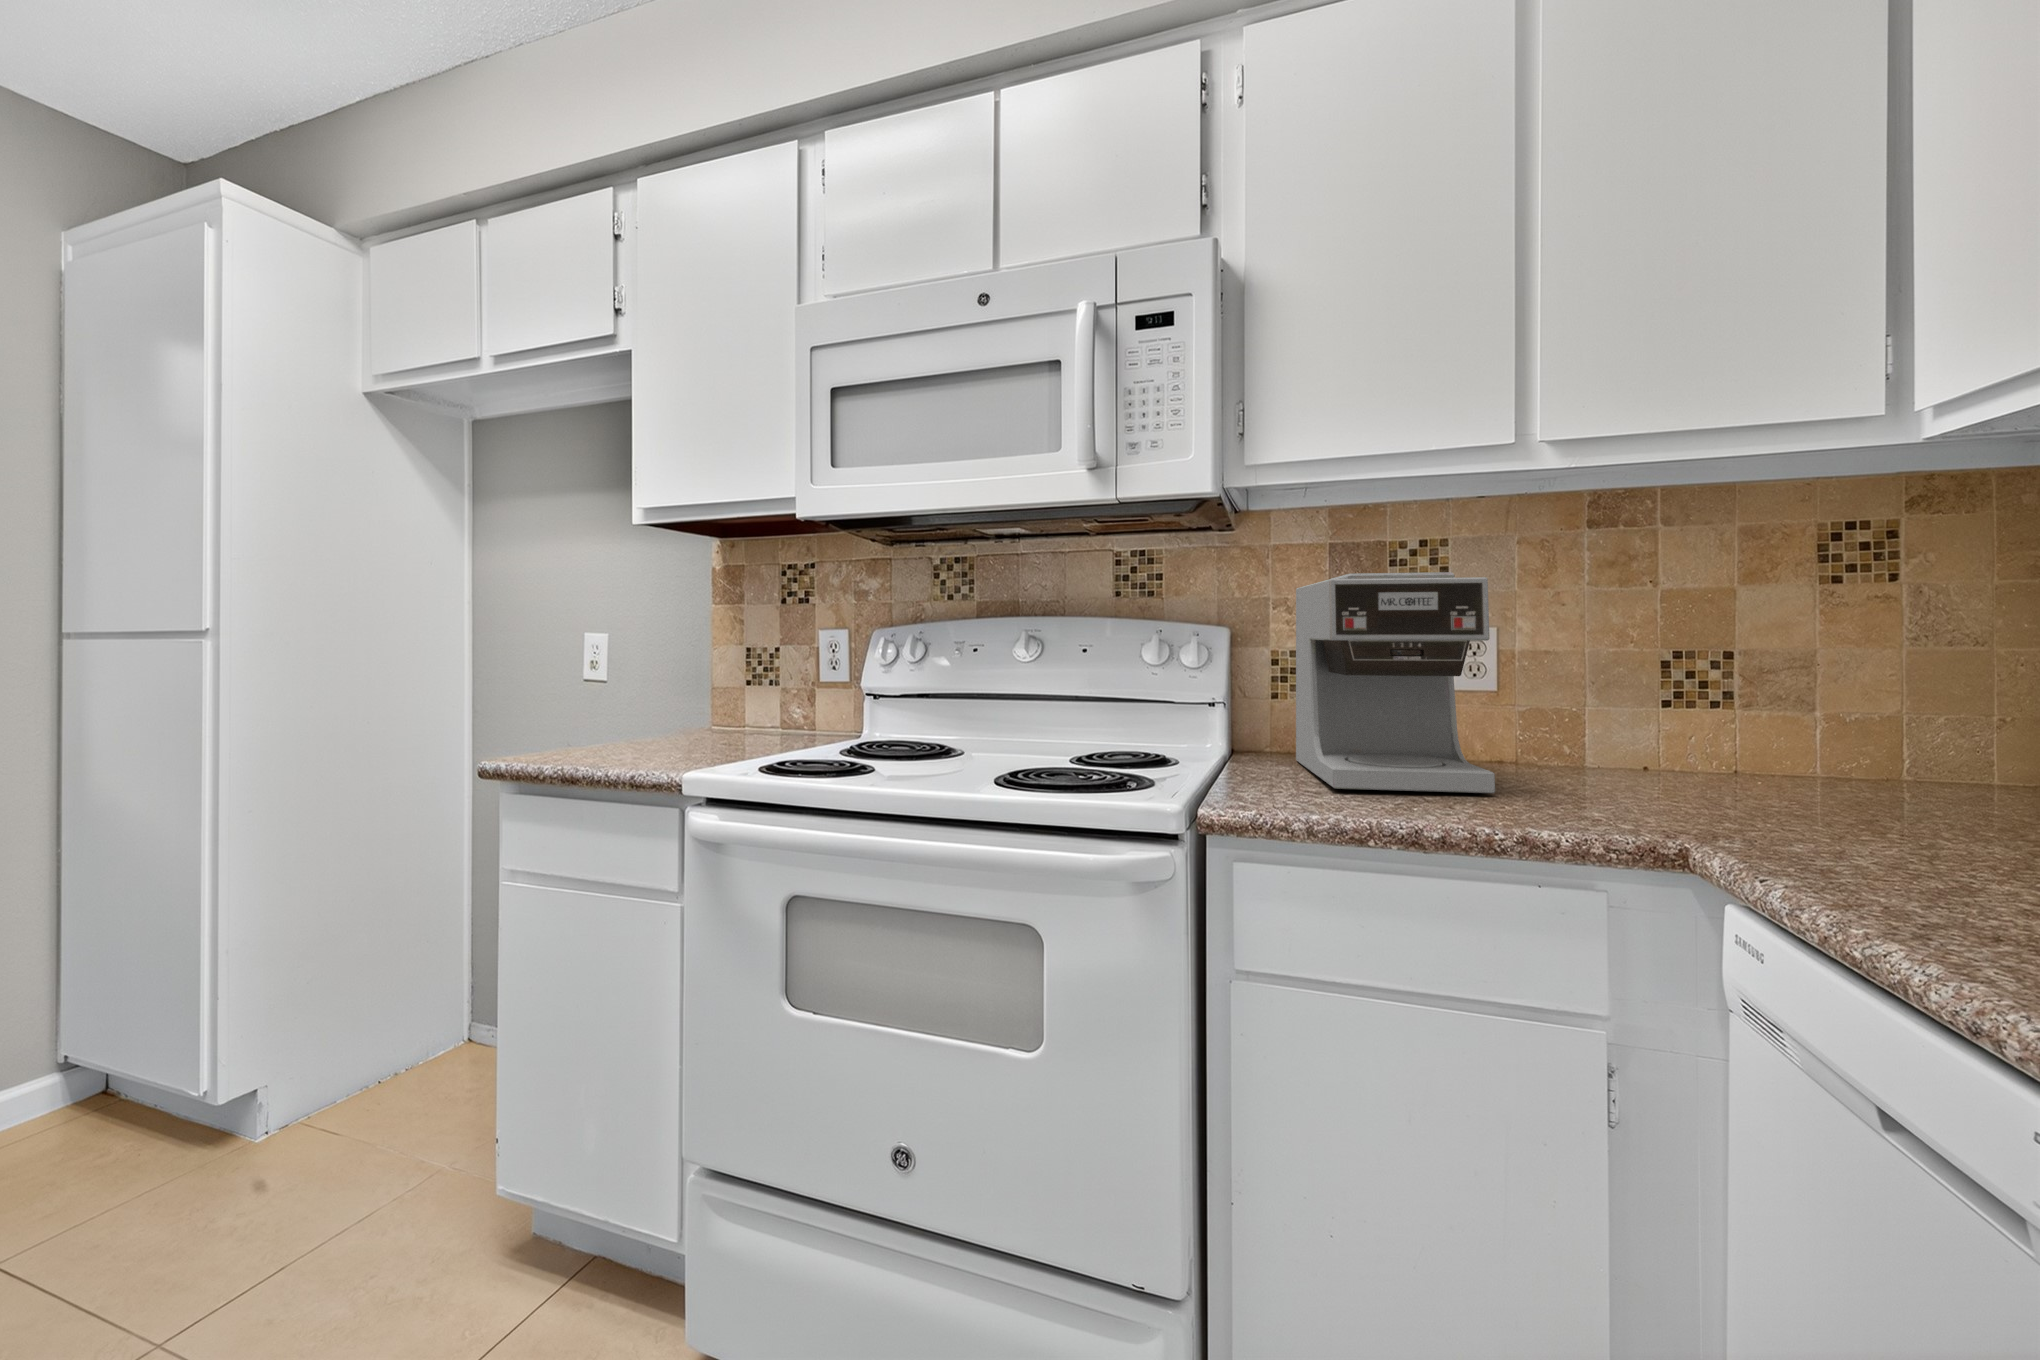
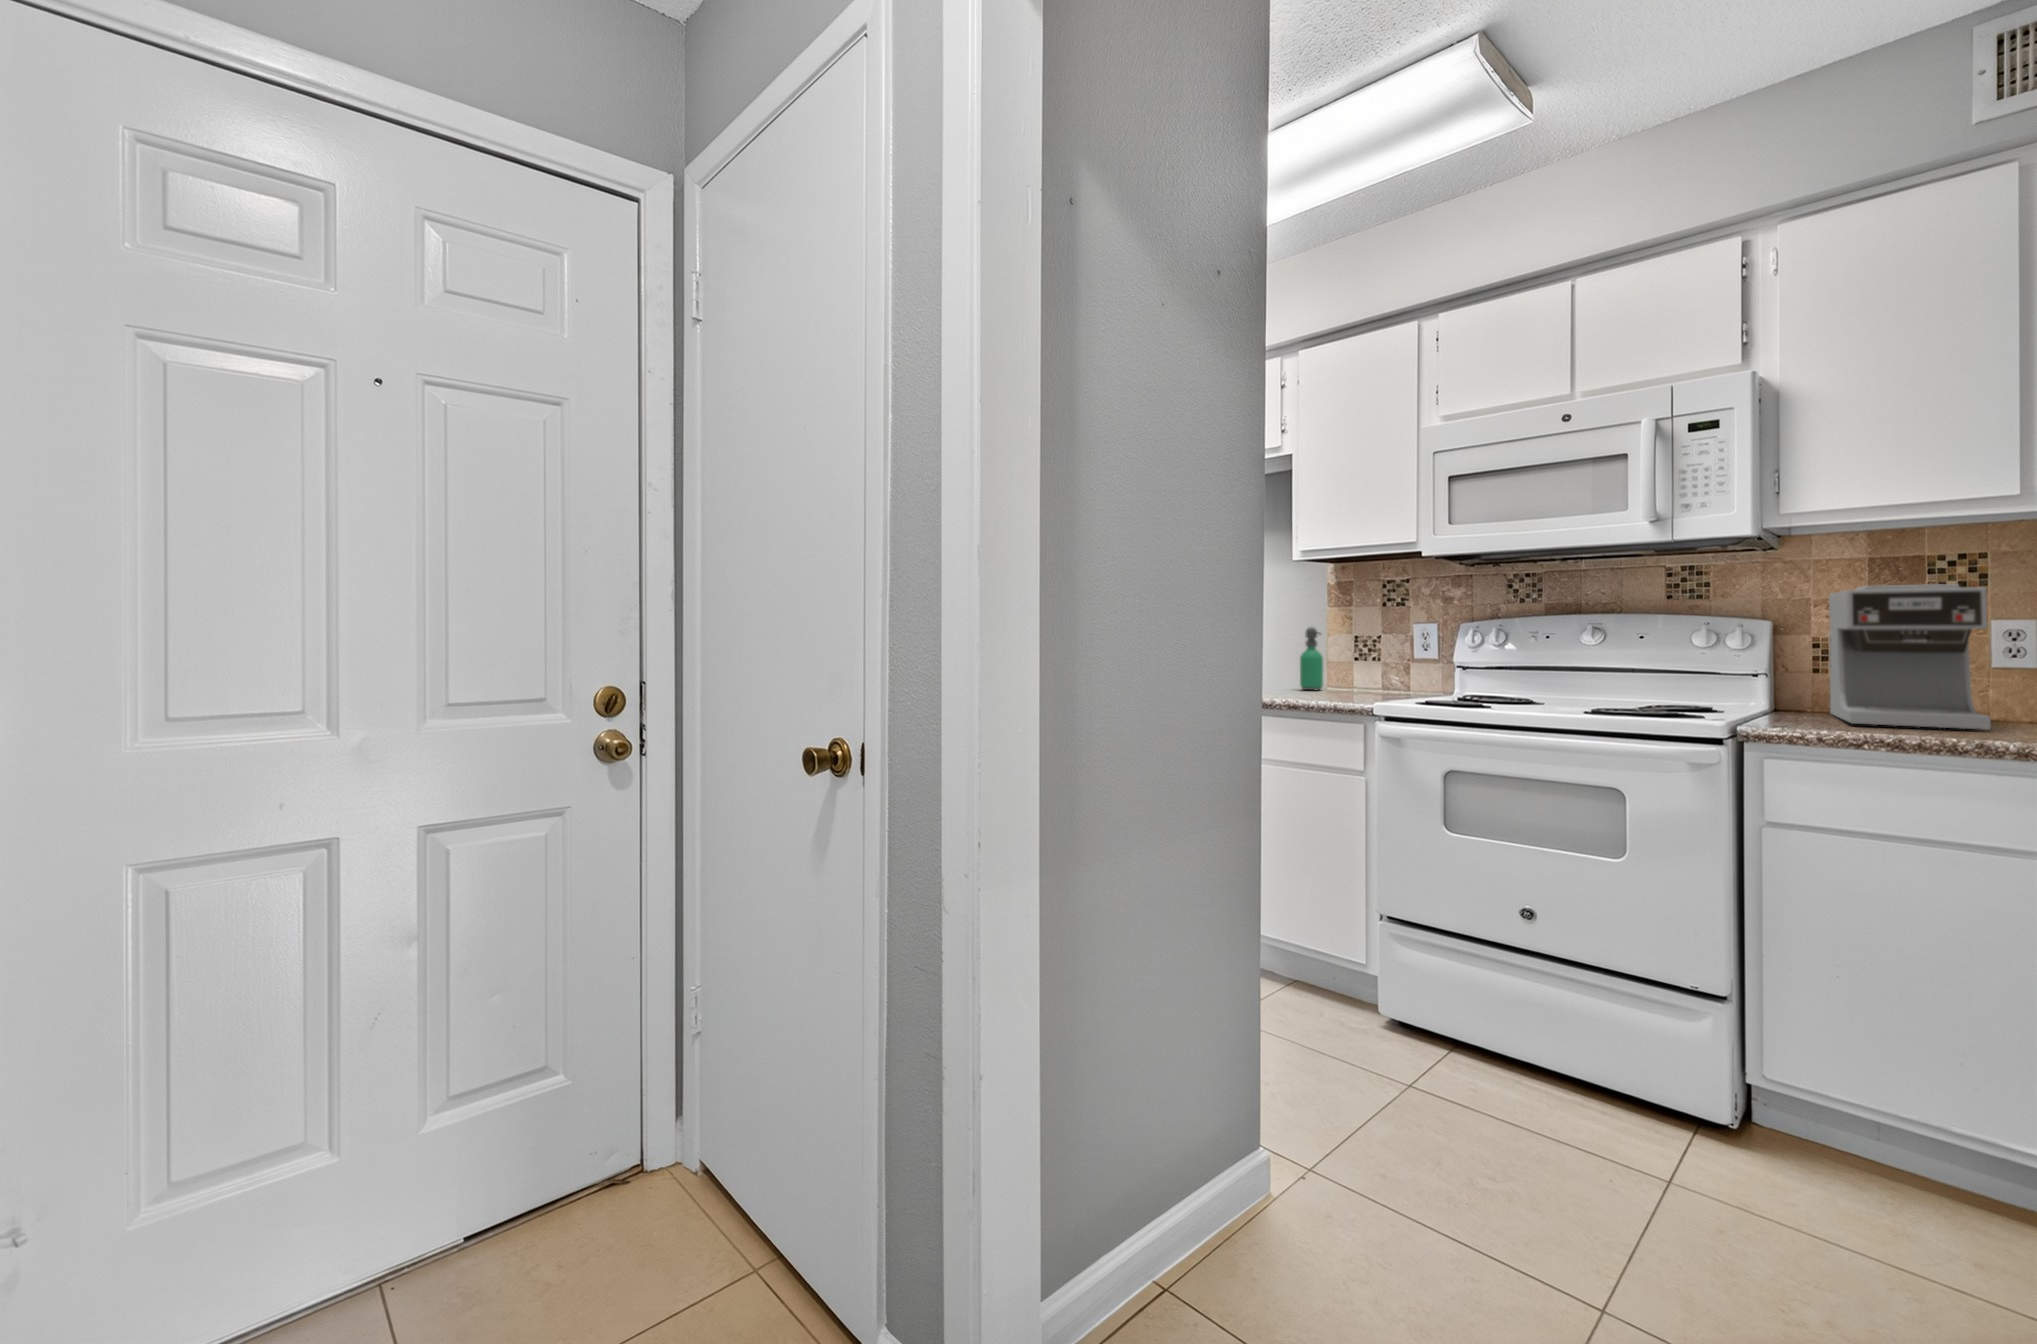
soap dispenser: none [654,635,689,734] -> present [1300,627,1323,690]

